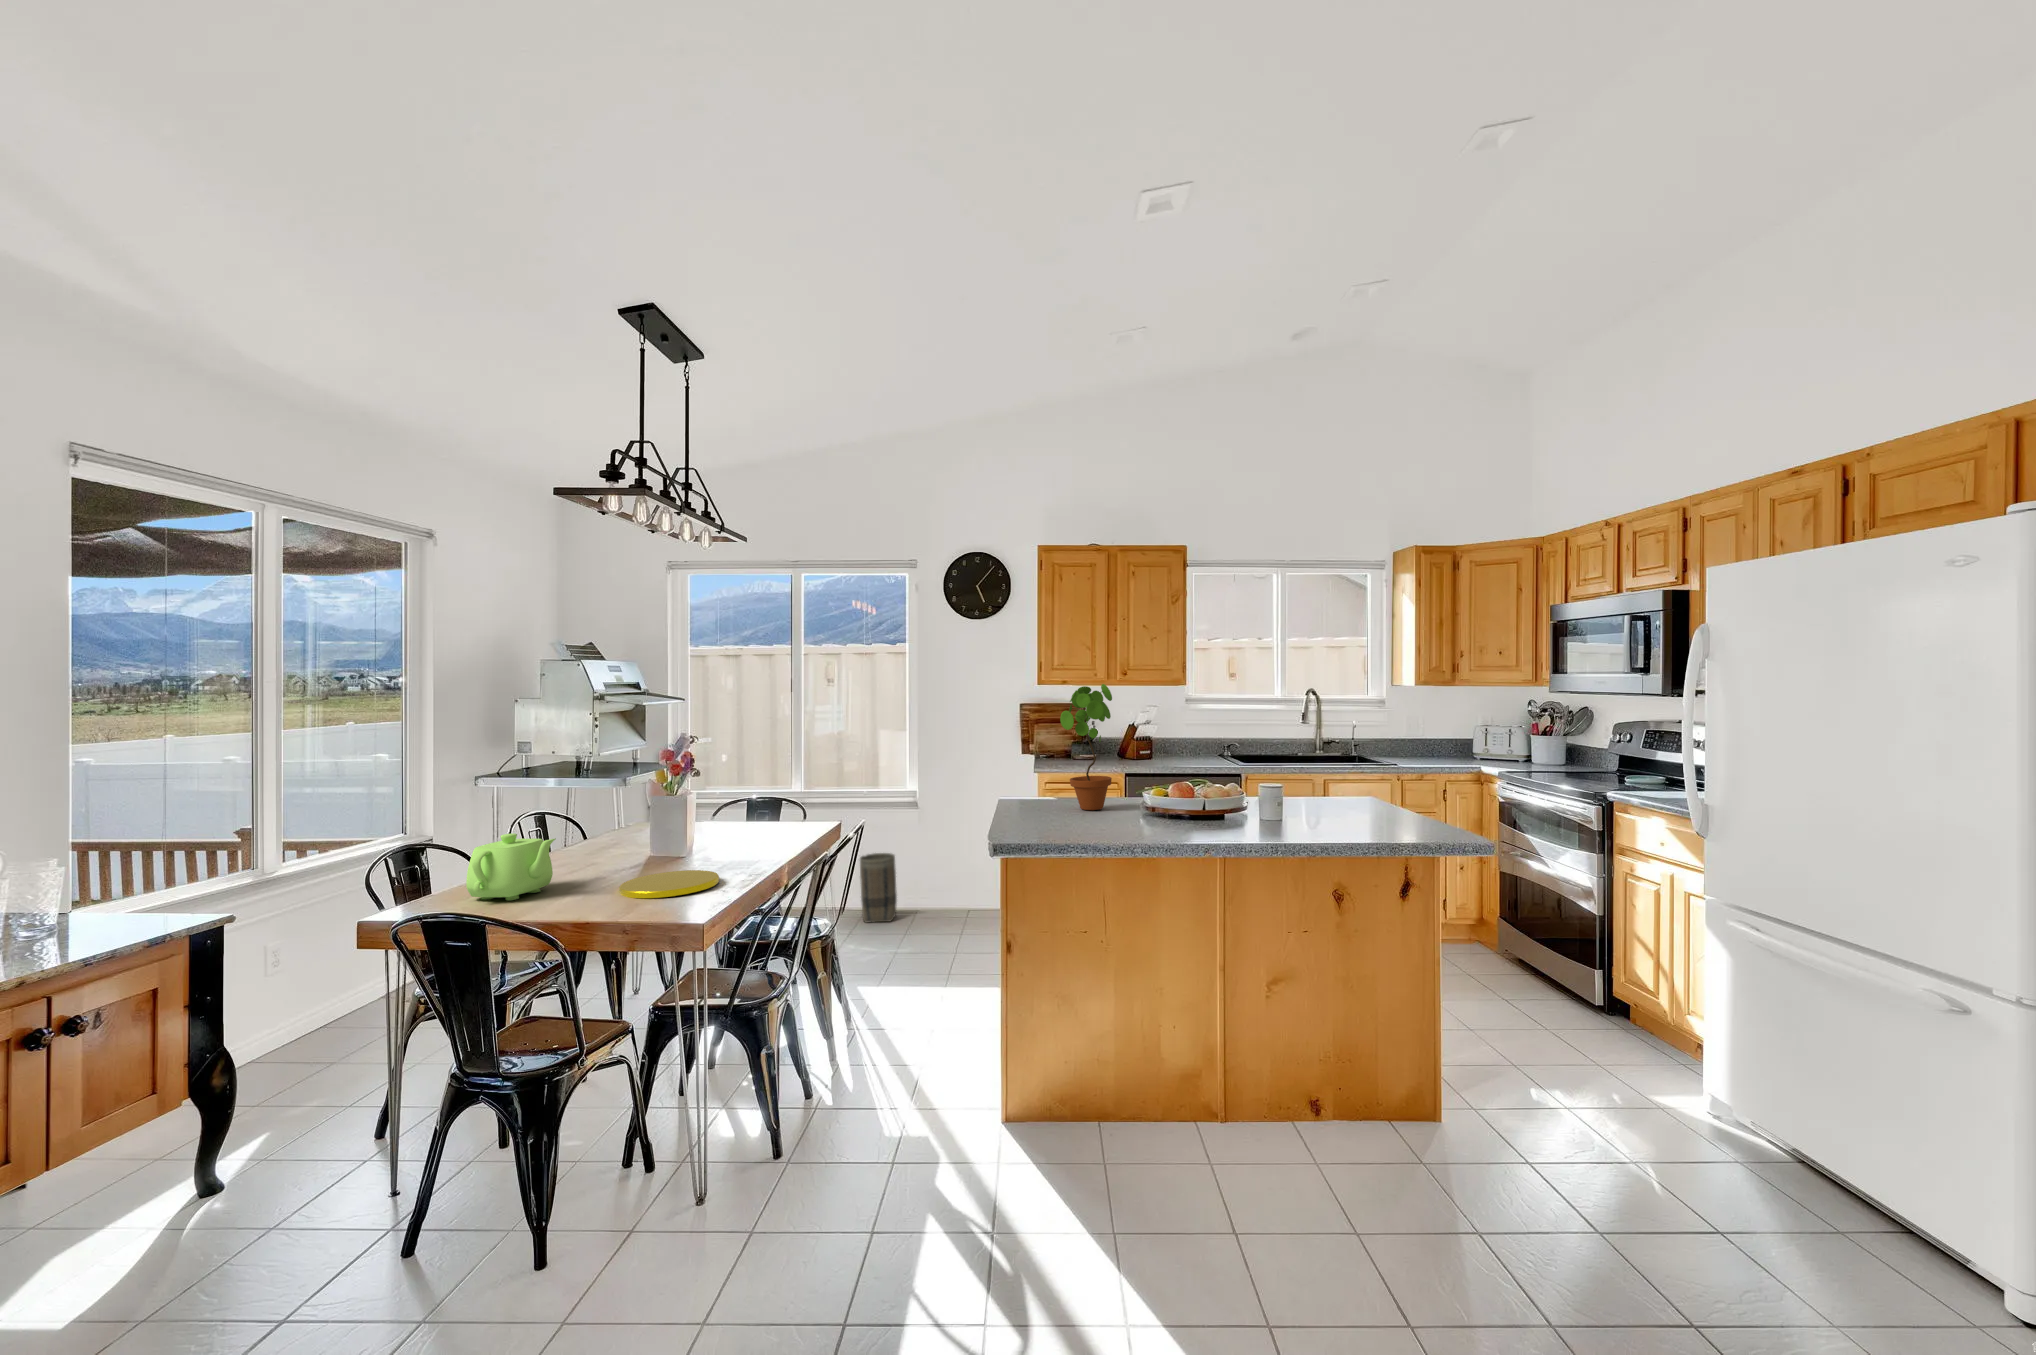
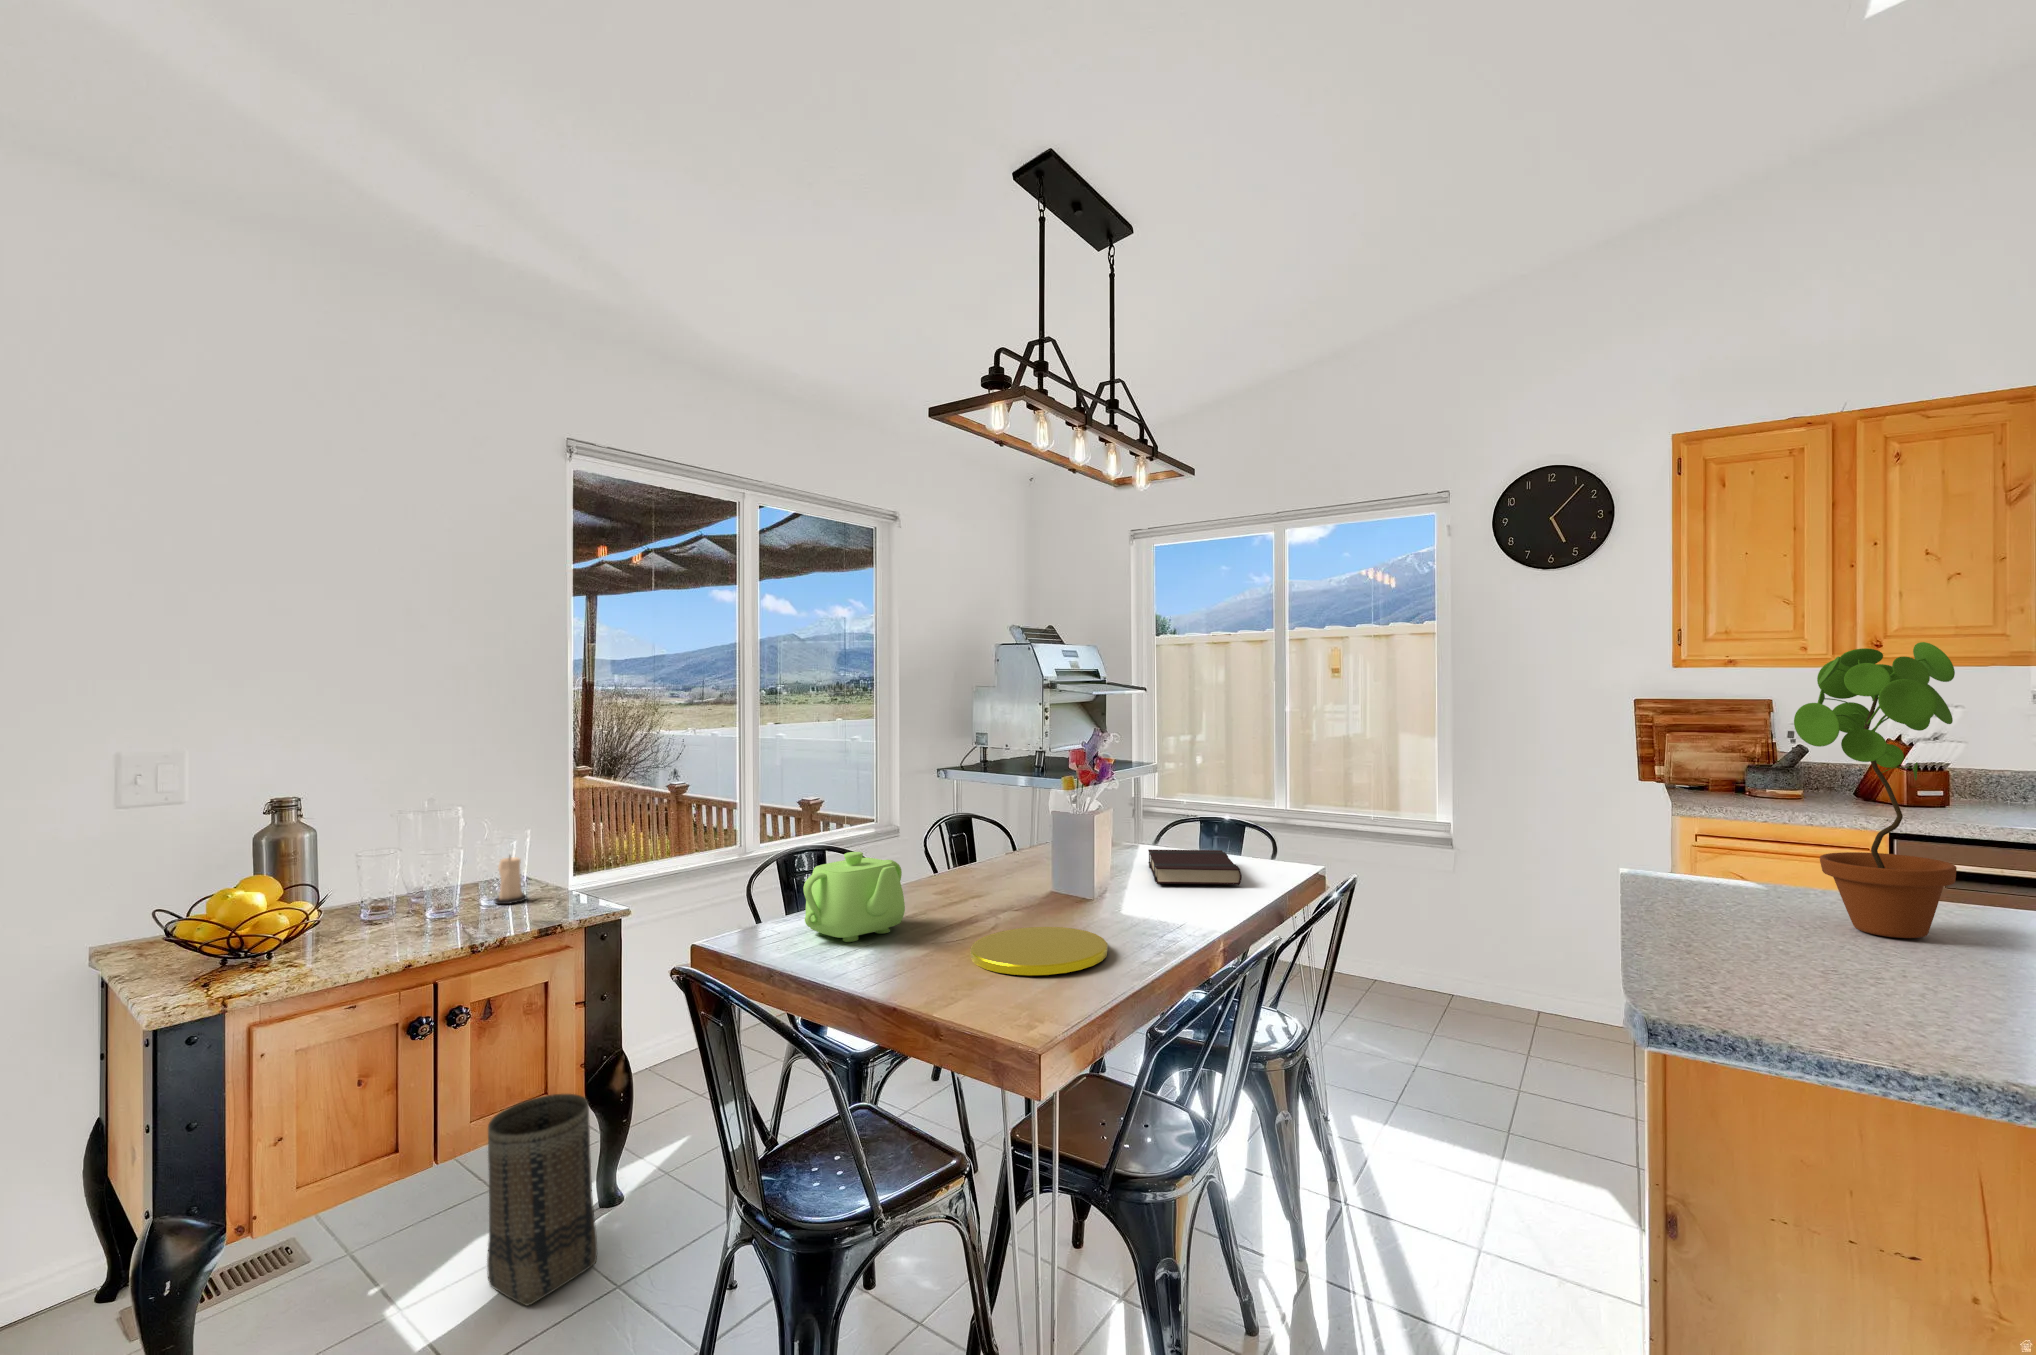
book: none [714,818,788,842] -> present [1148,850,1242,885]
basket: present [860,853,897,922] -> present [487,1094,597,1306]
candle: none [63,877,104,927] -> present [494,856,527,904]

